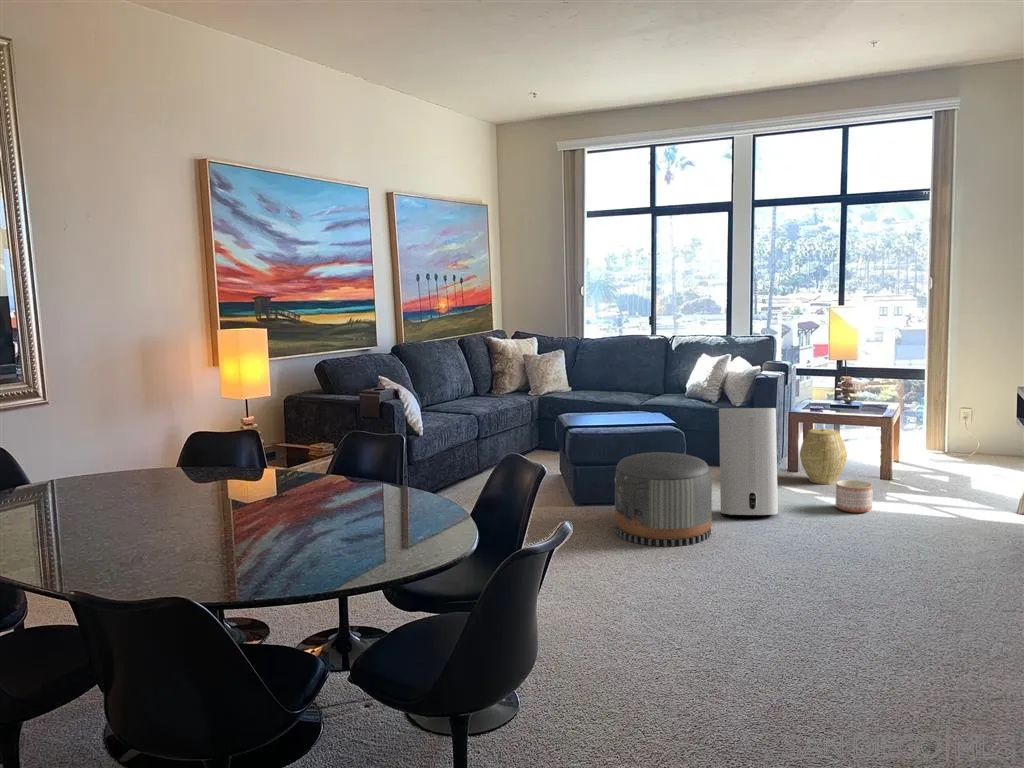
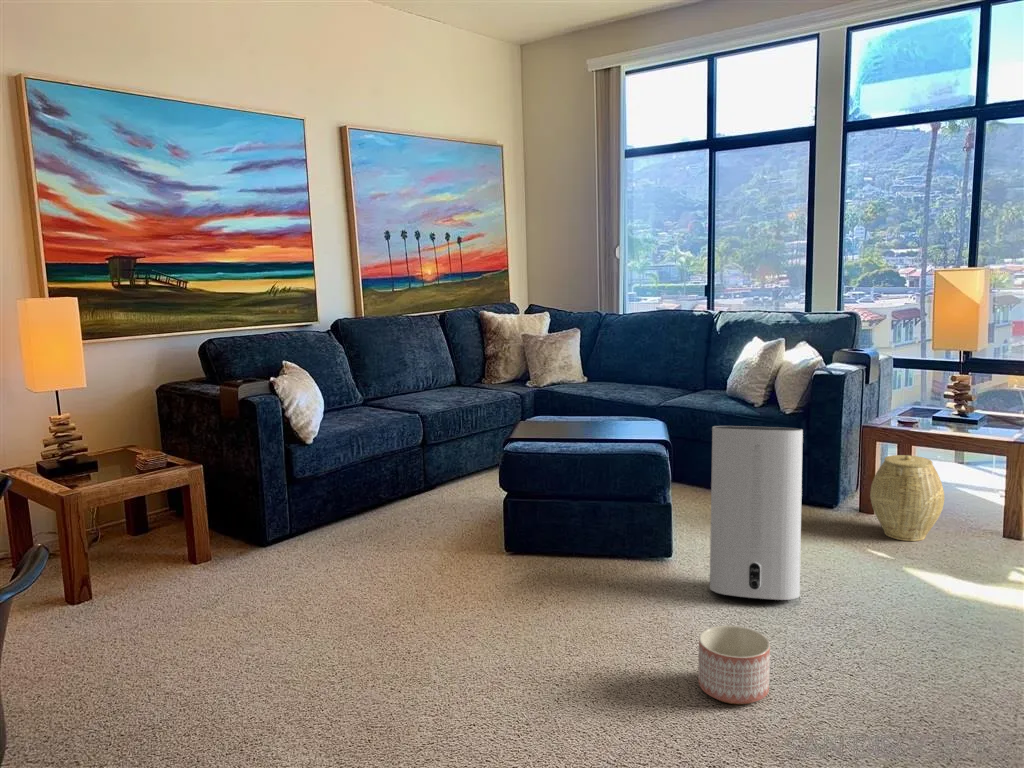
pouf: present [615,452,712,546] -> none [524,492,674,652]
planter: present [835,480,873,513] -> present [698,625,770,705]

